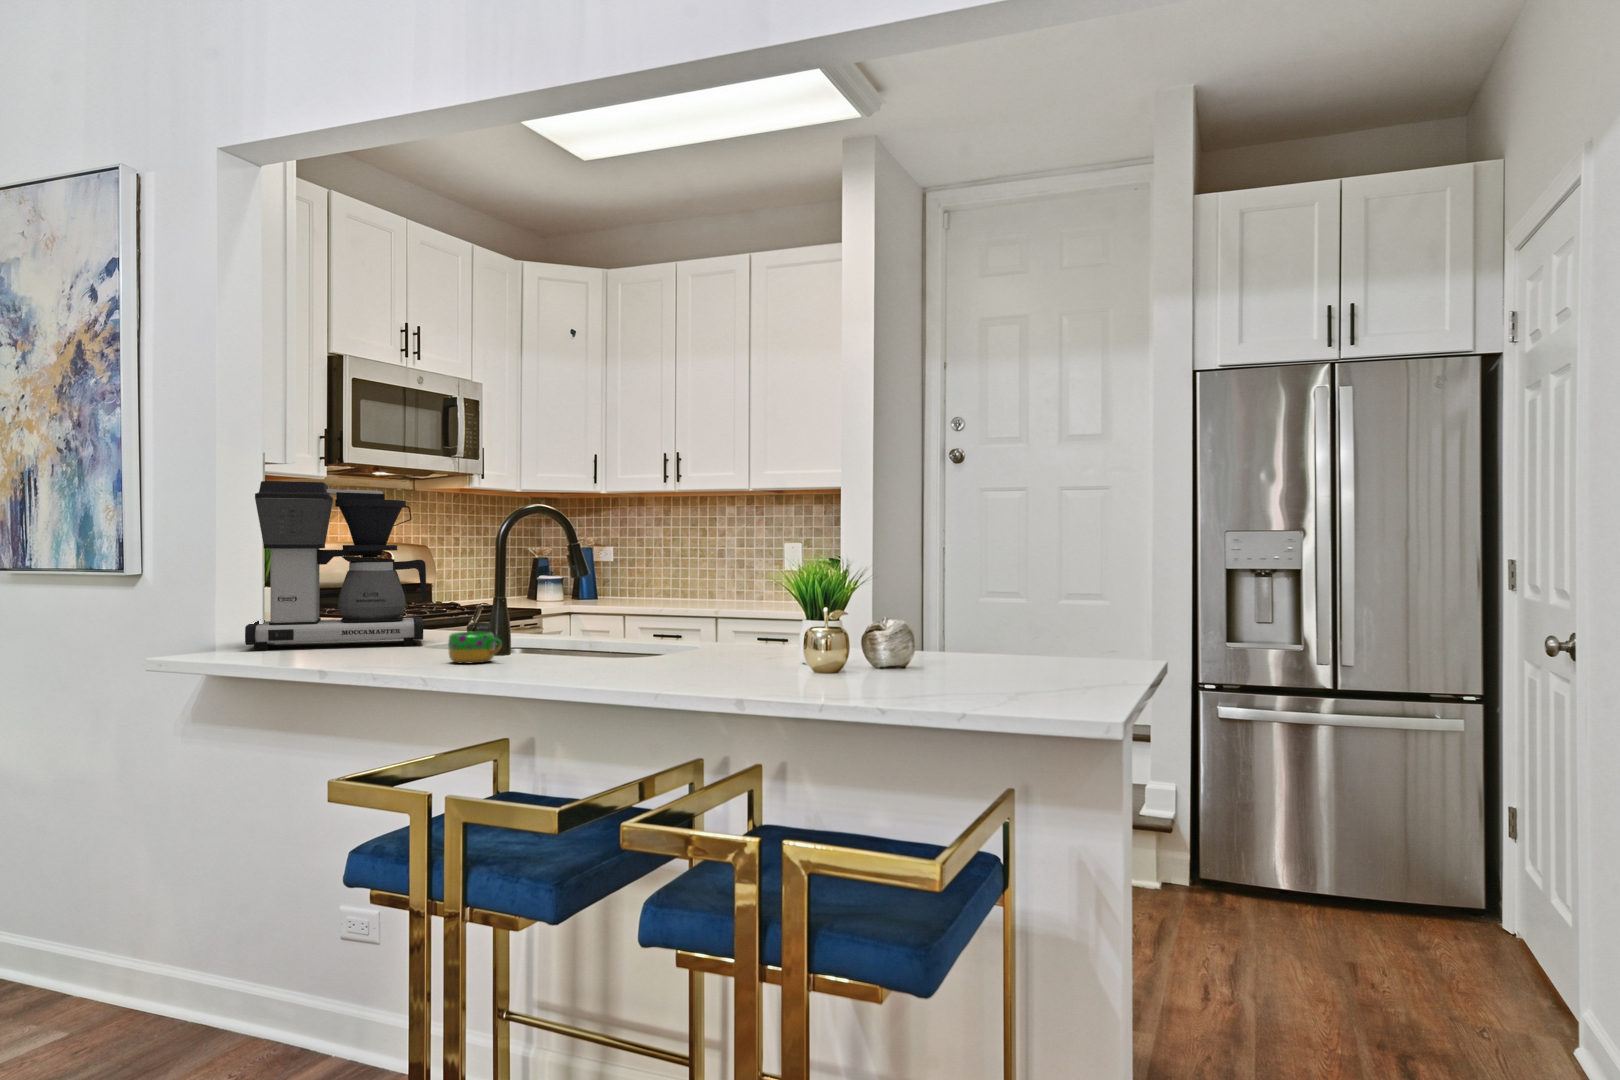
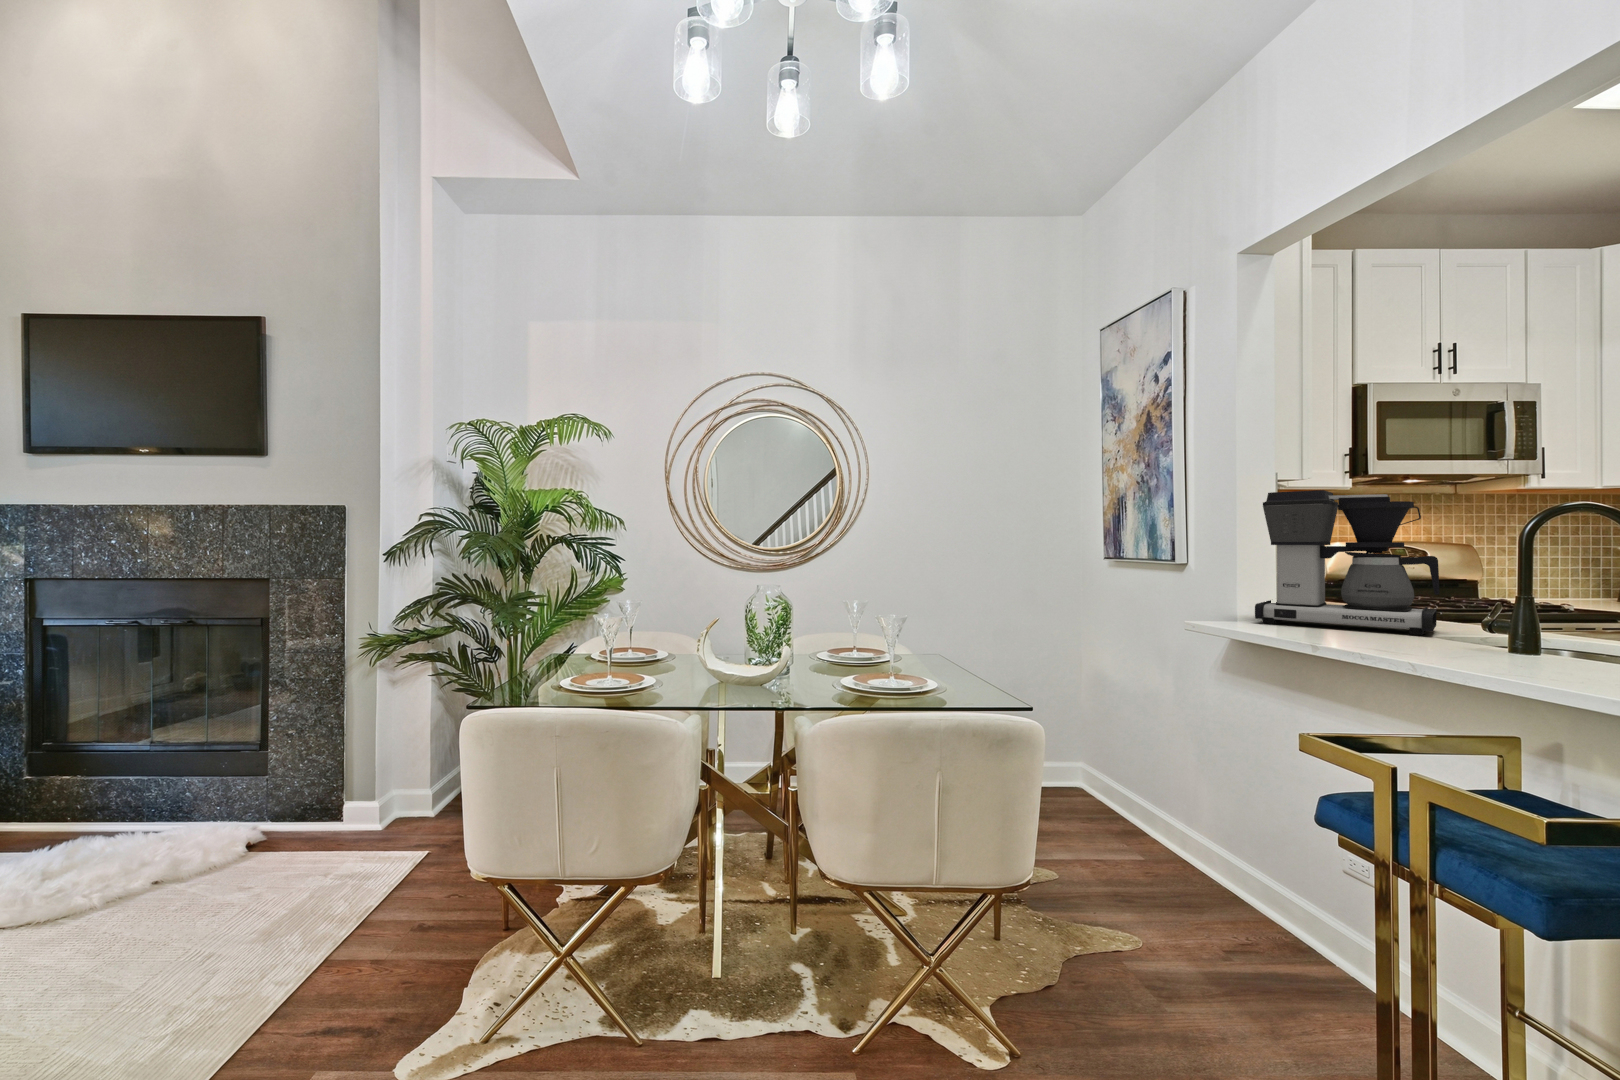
mug: present [448,632,502,663] -> none [1448,630,1523,665]

